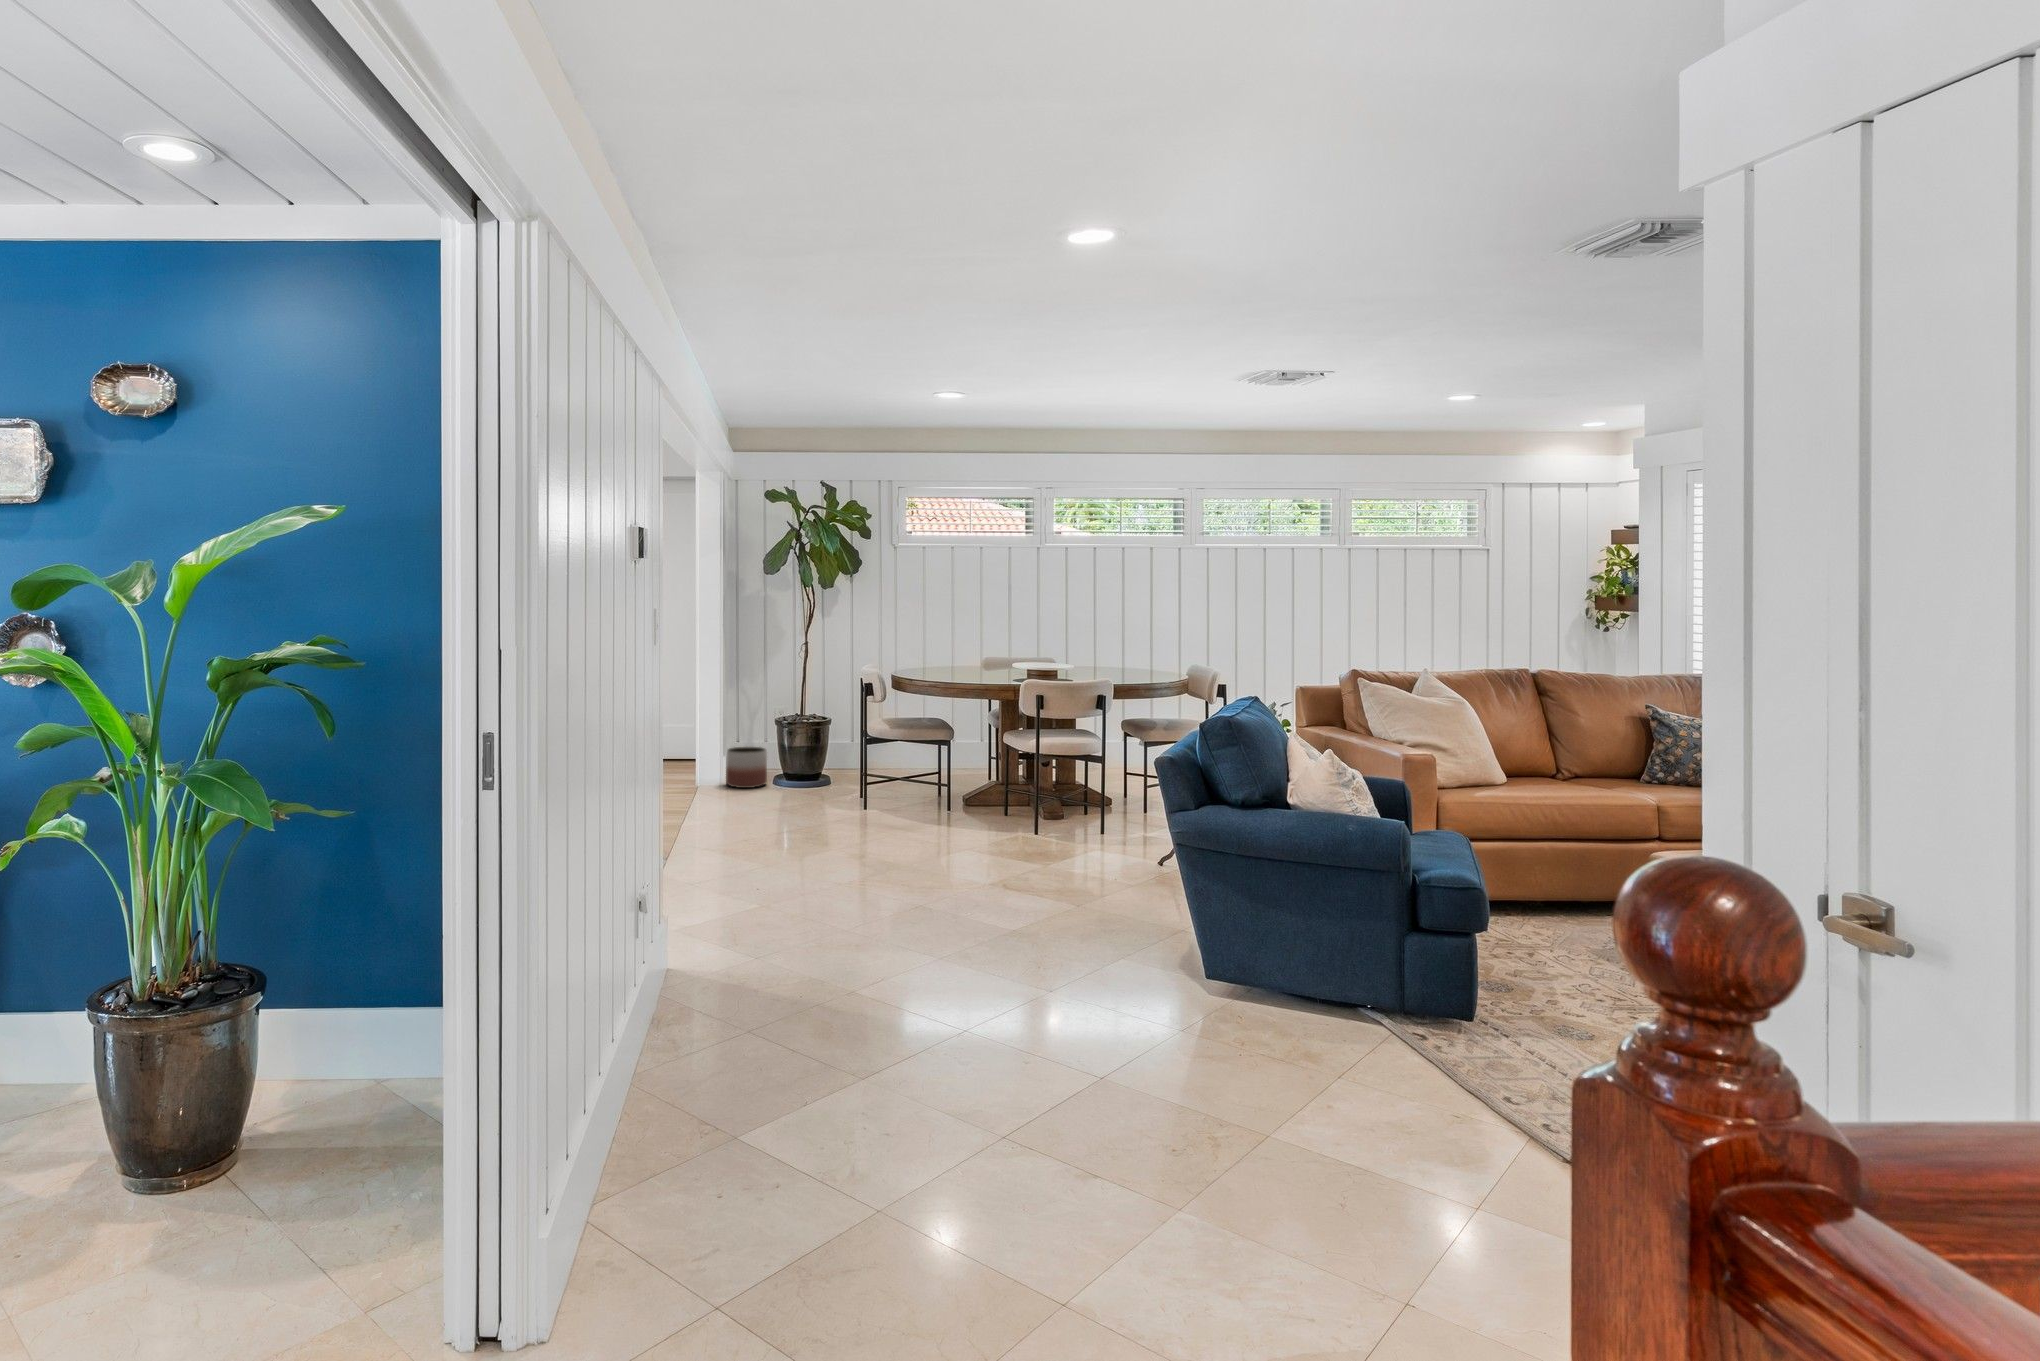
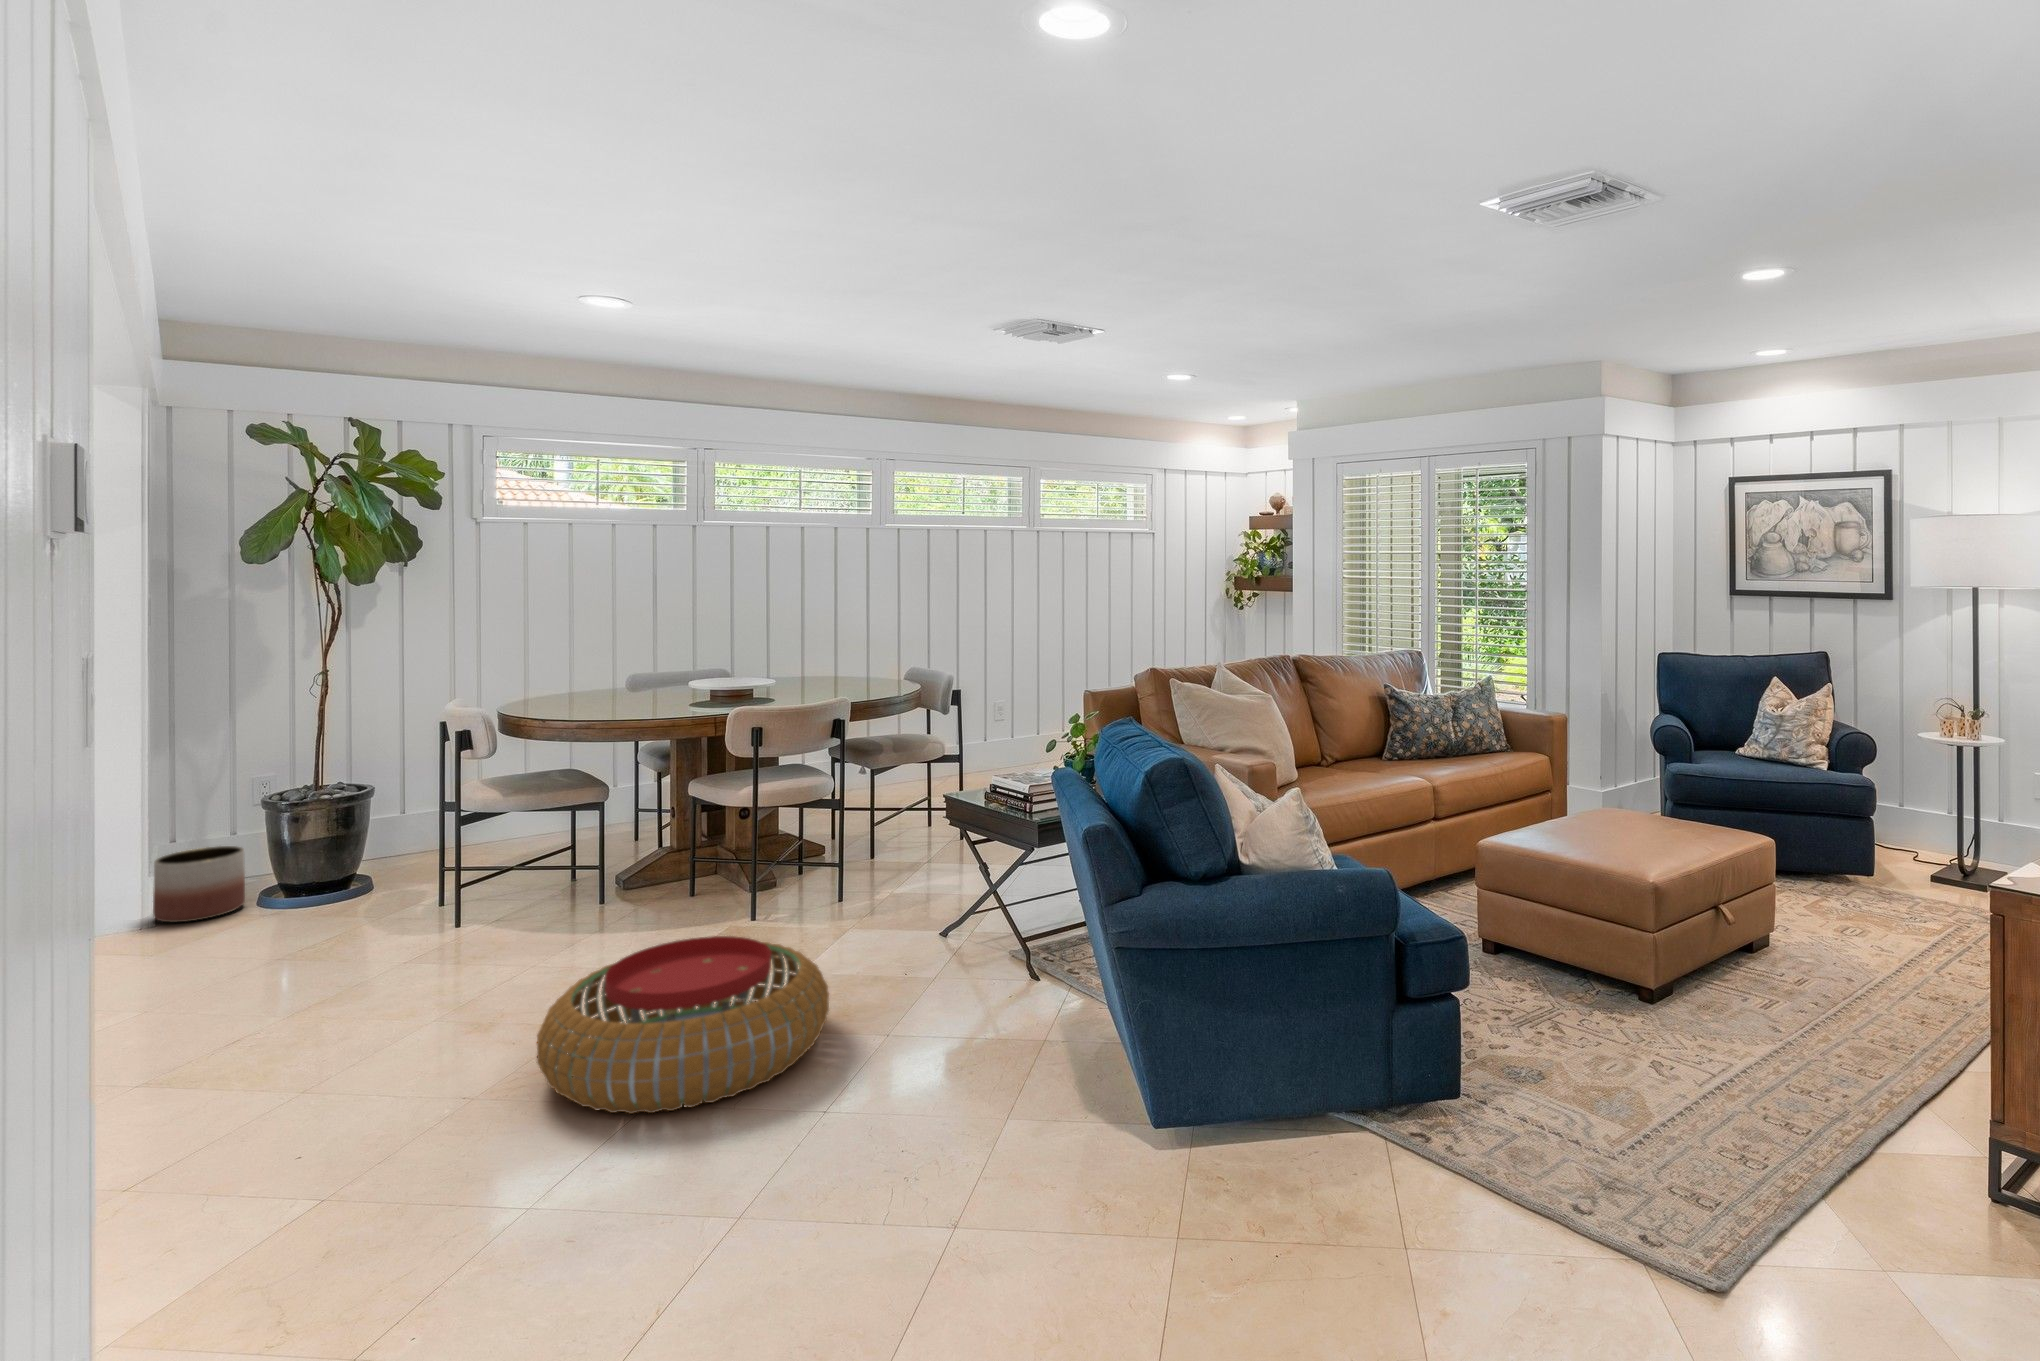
pouf: none [877,819,1045,910] -> present [537,936,829,1114]

